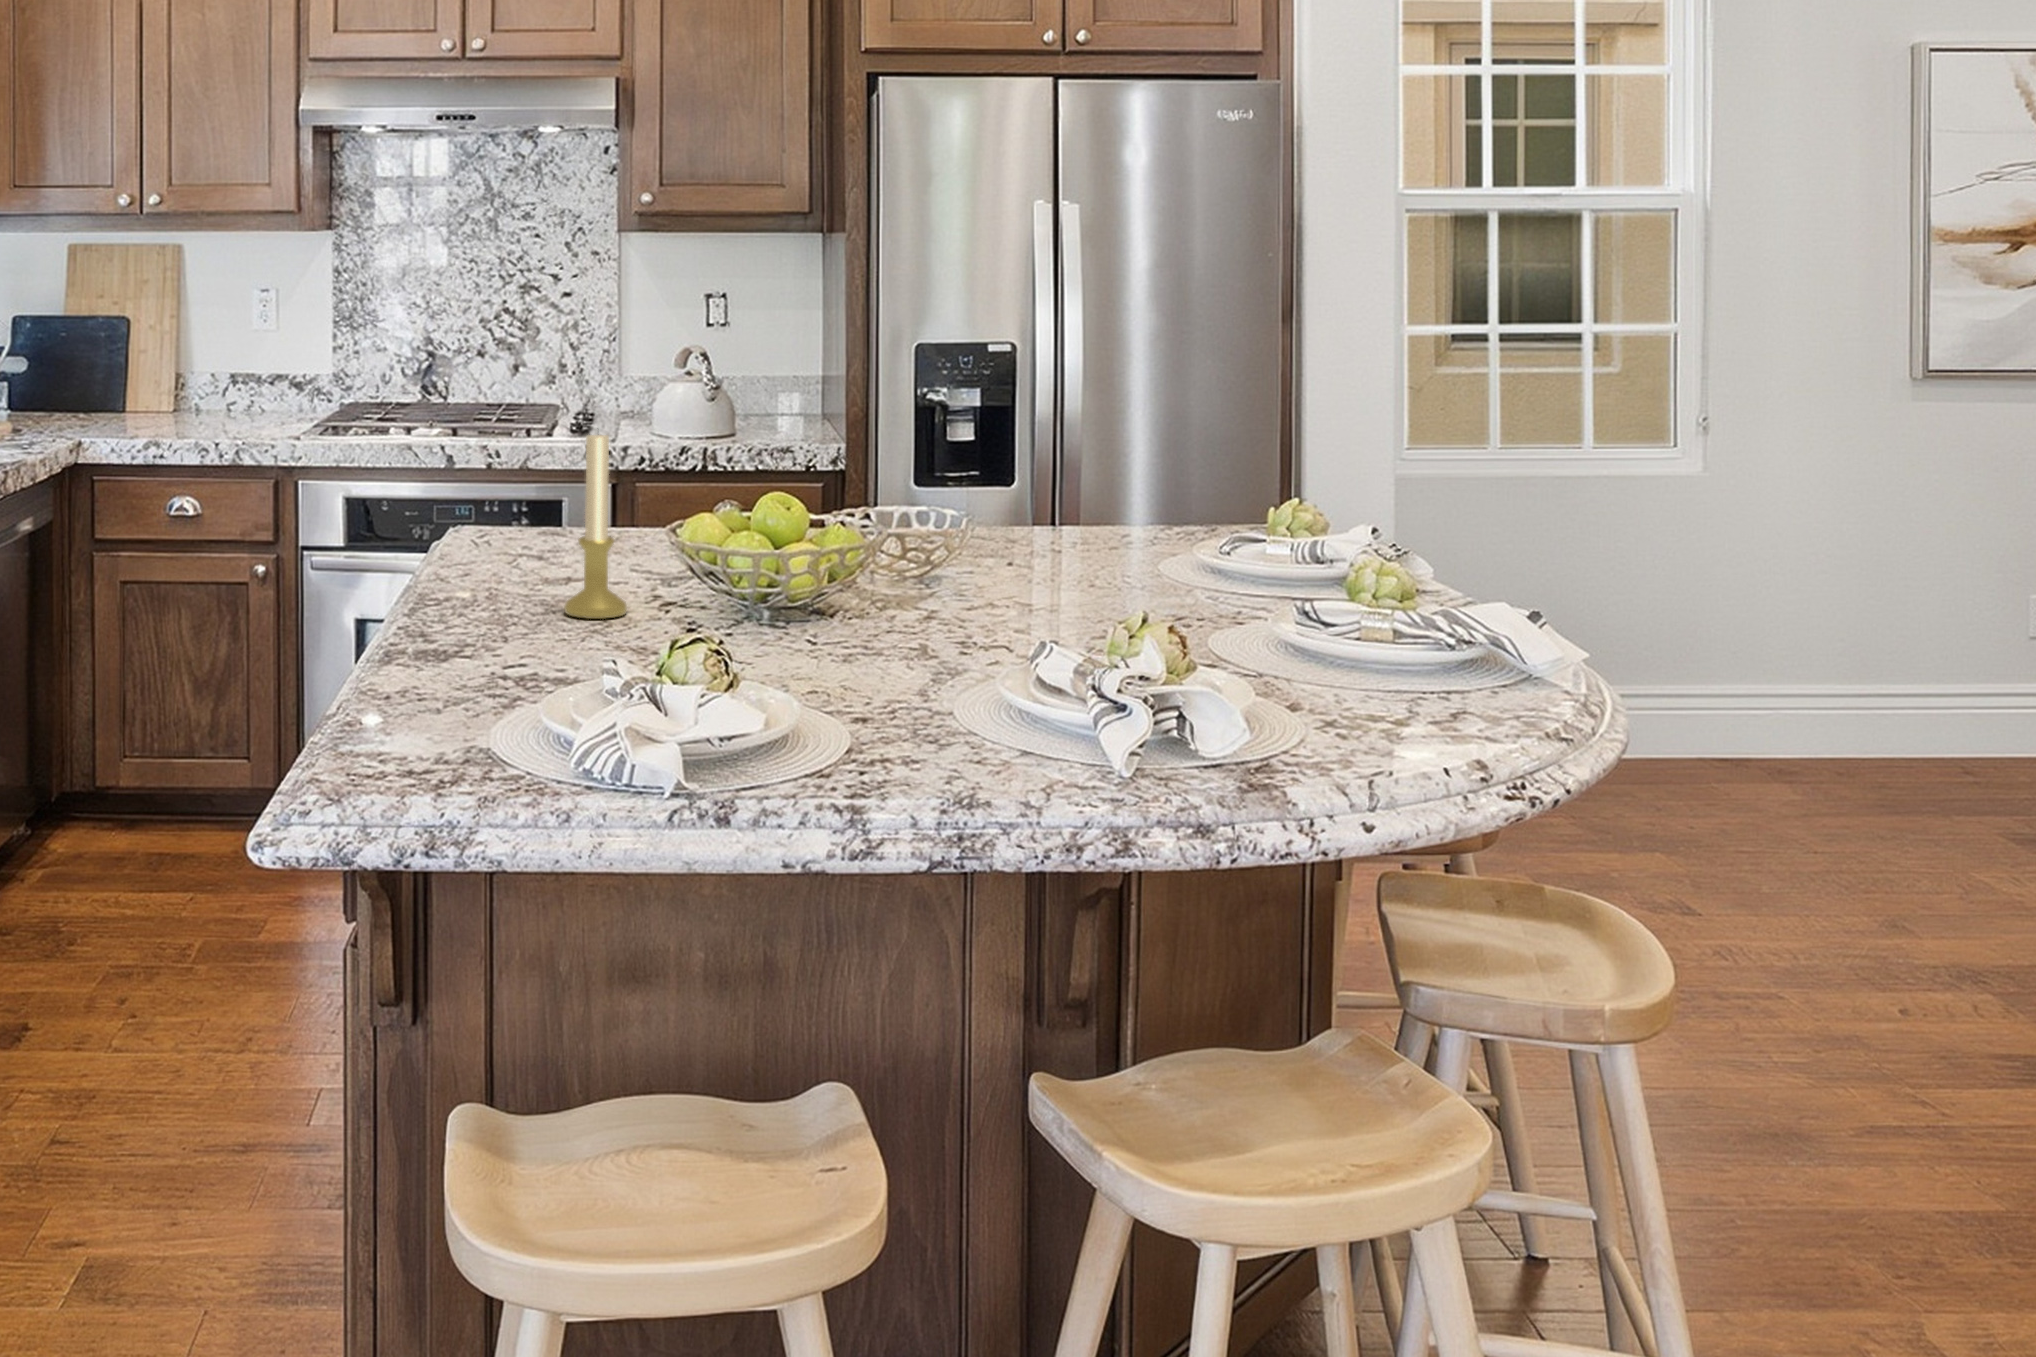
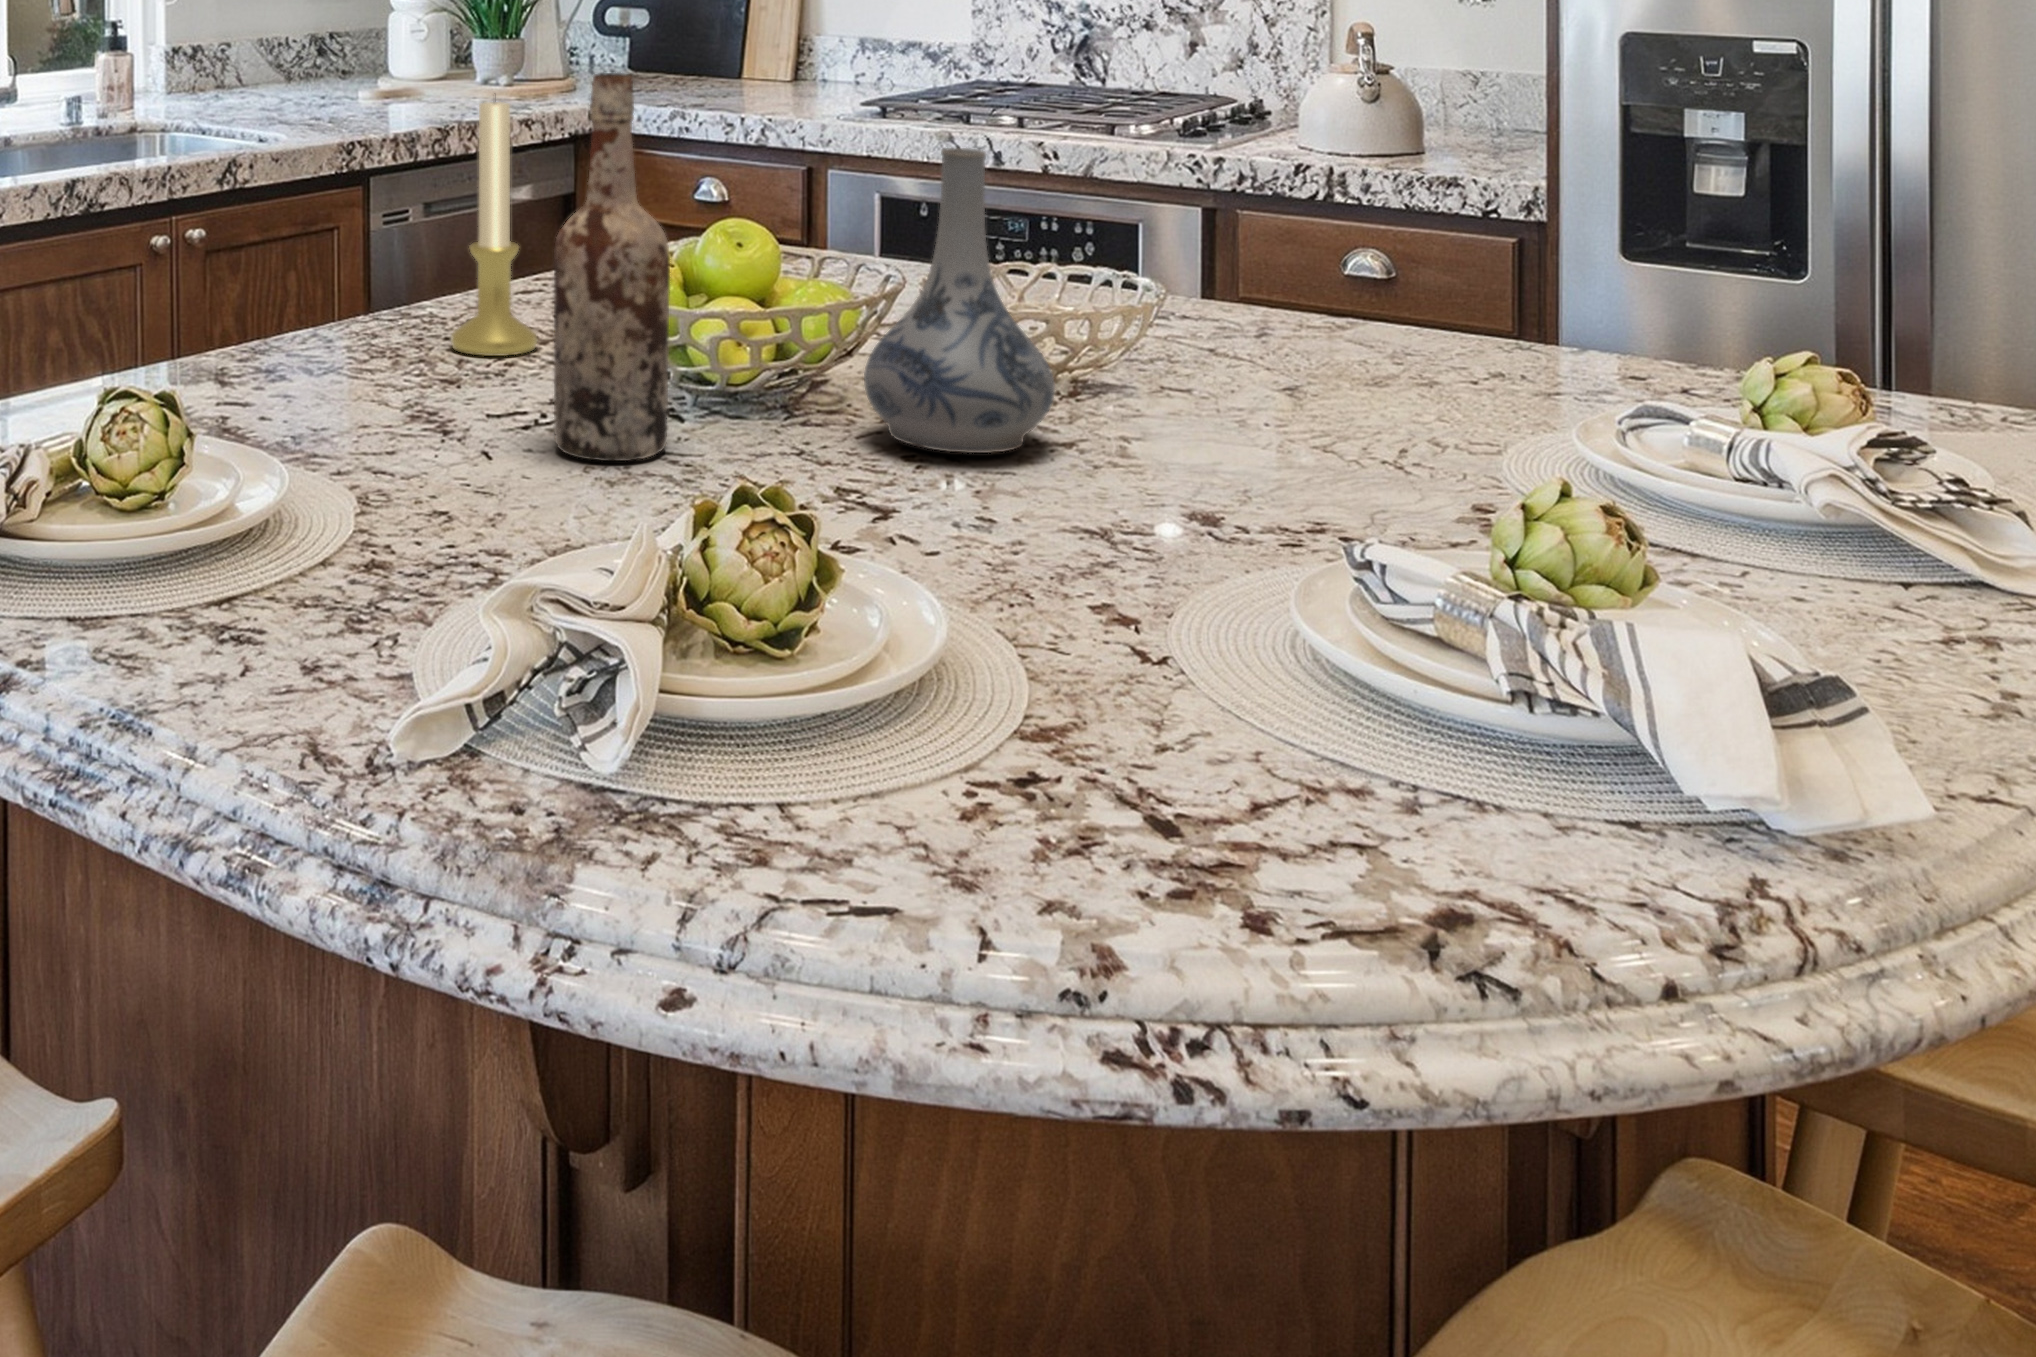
wine bottle: none [810,407,886,660] -> present [554,73,670,461]
decorative vase: none [925,441,1041,624] -> present [864,148,1055,453]

